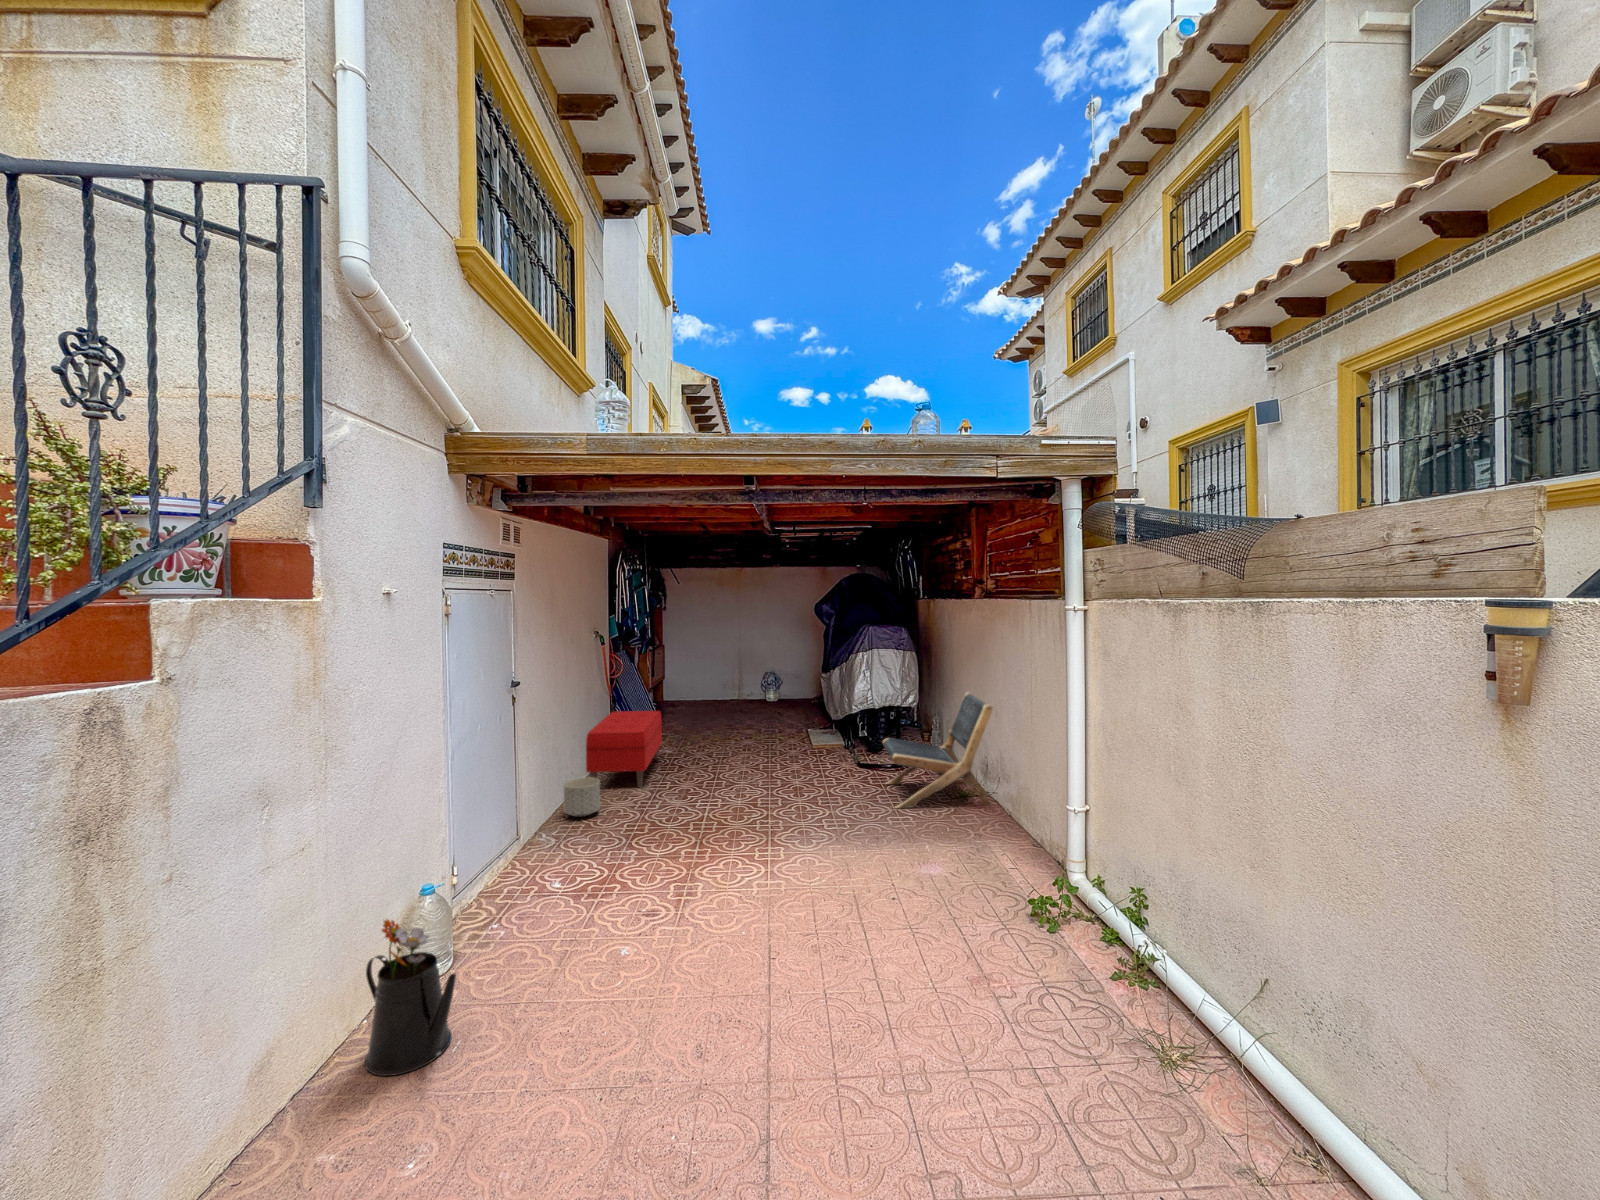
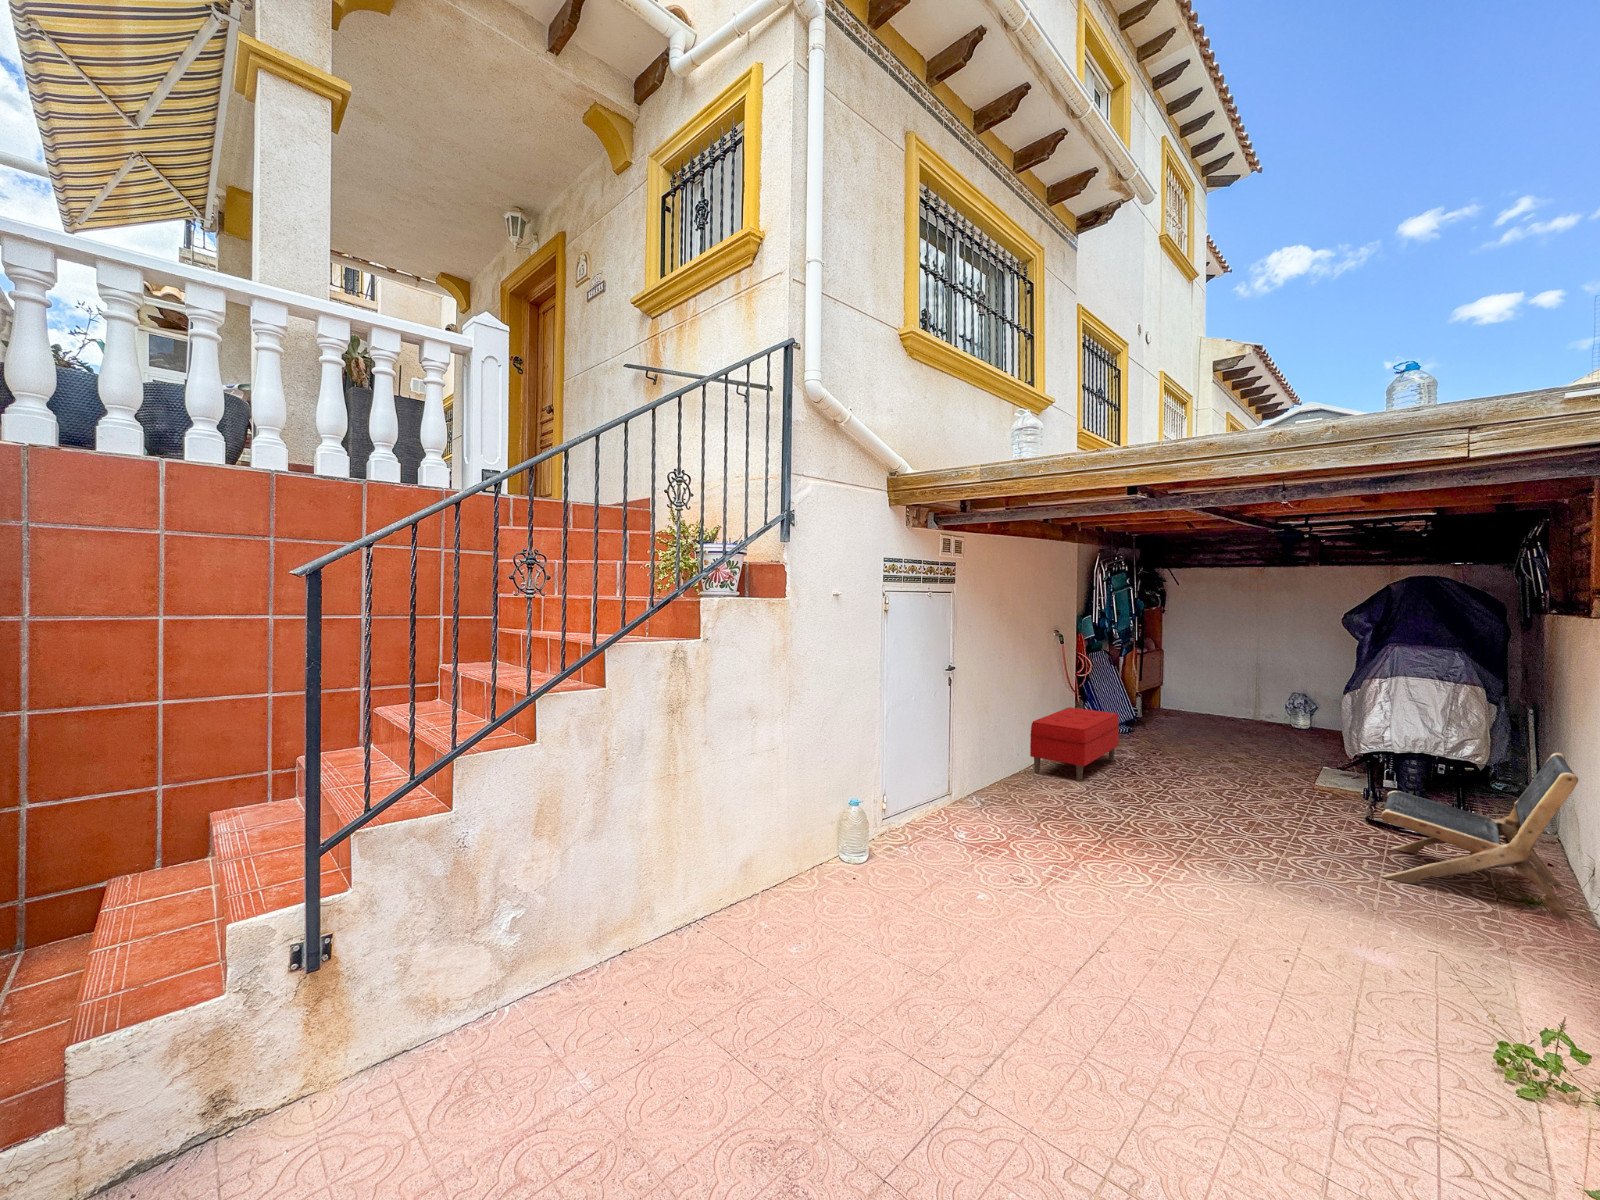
planter: present [563,777,600,817] -> none [999,758,1031,792]
watering can: present [365,919,456,1076] -> none [801,804,850,907]

